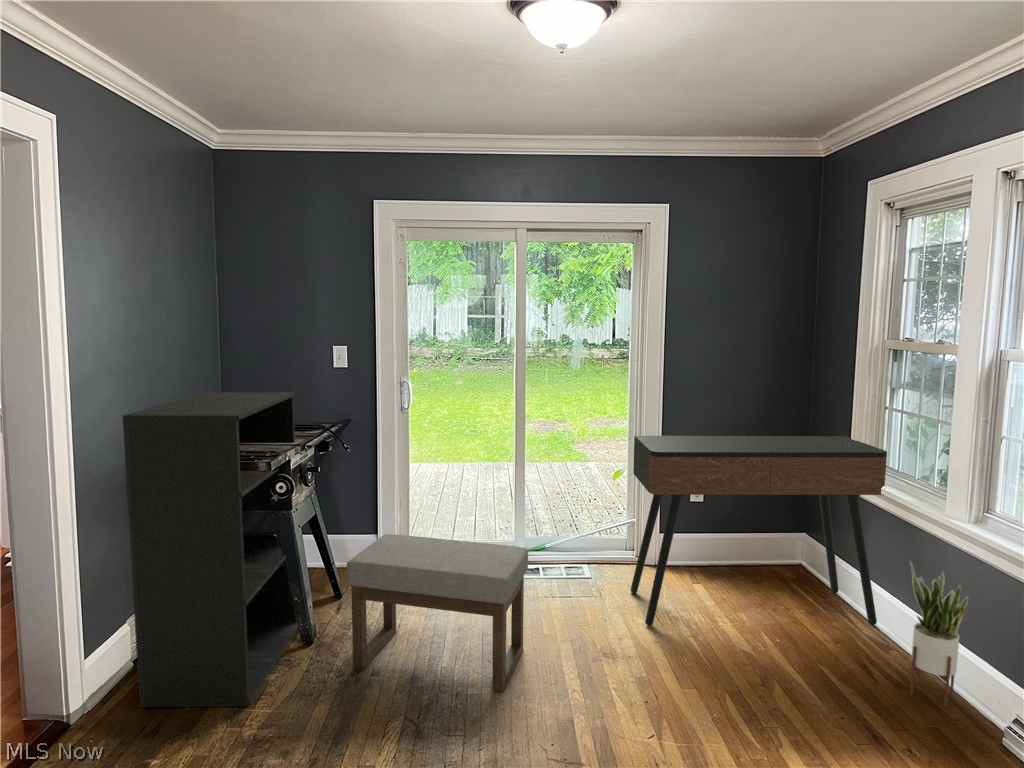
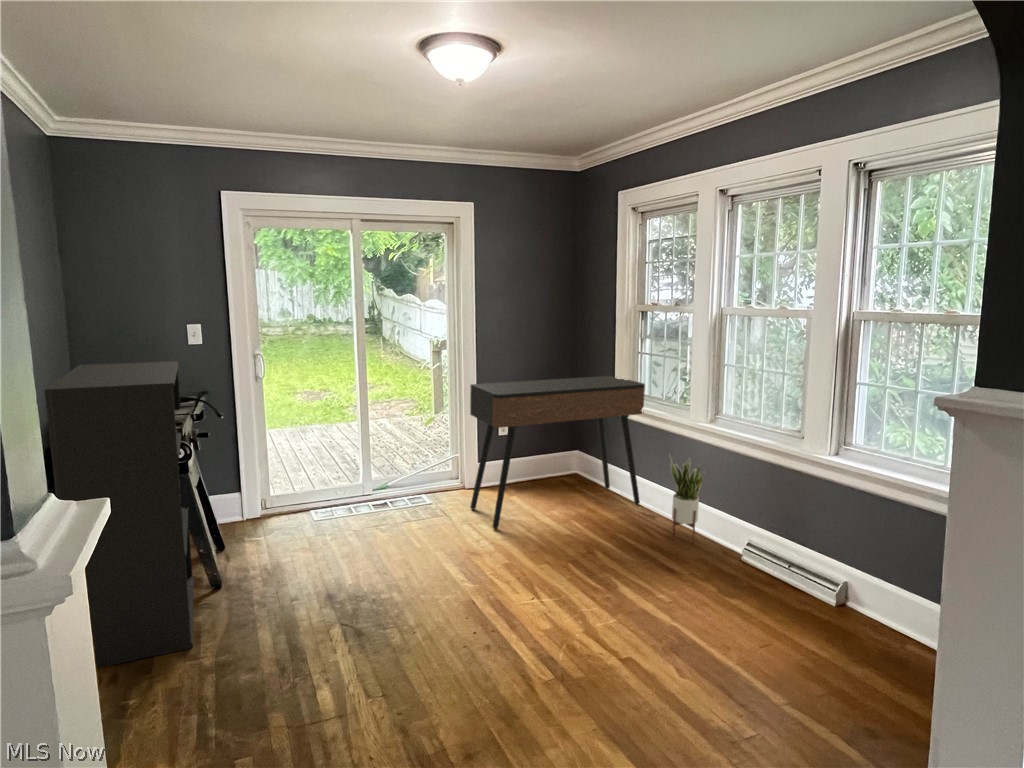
ottoman: present [347,534,528,692] -> none [264,479,414,602]

